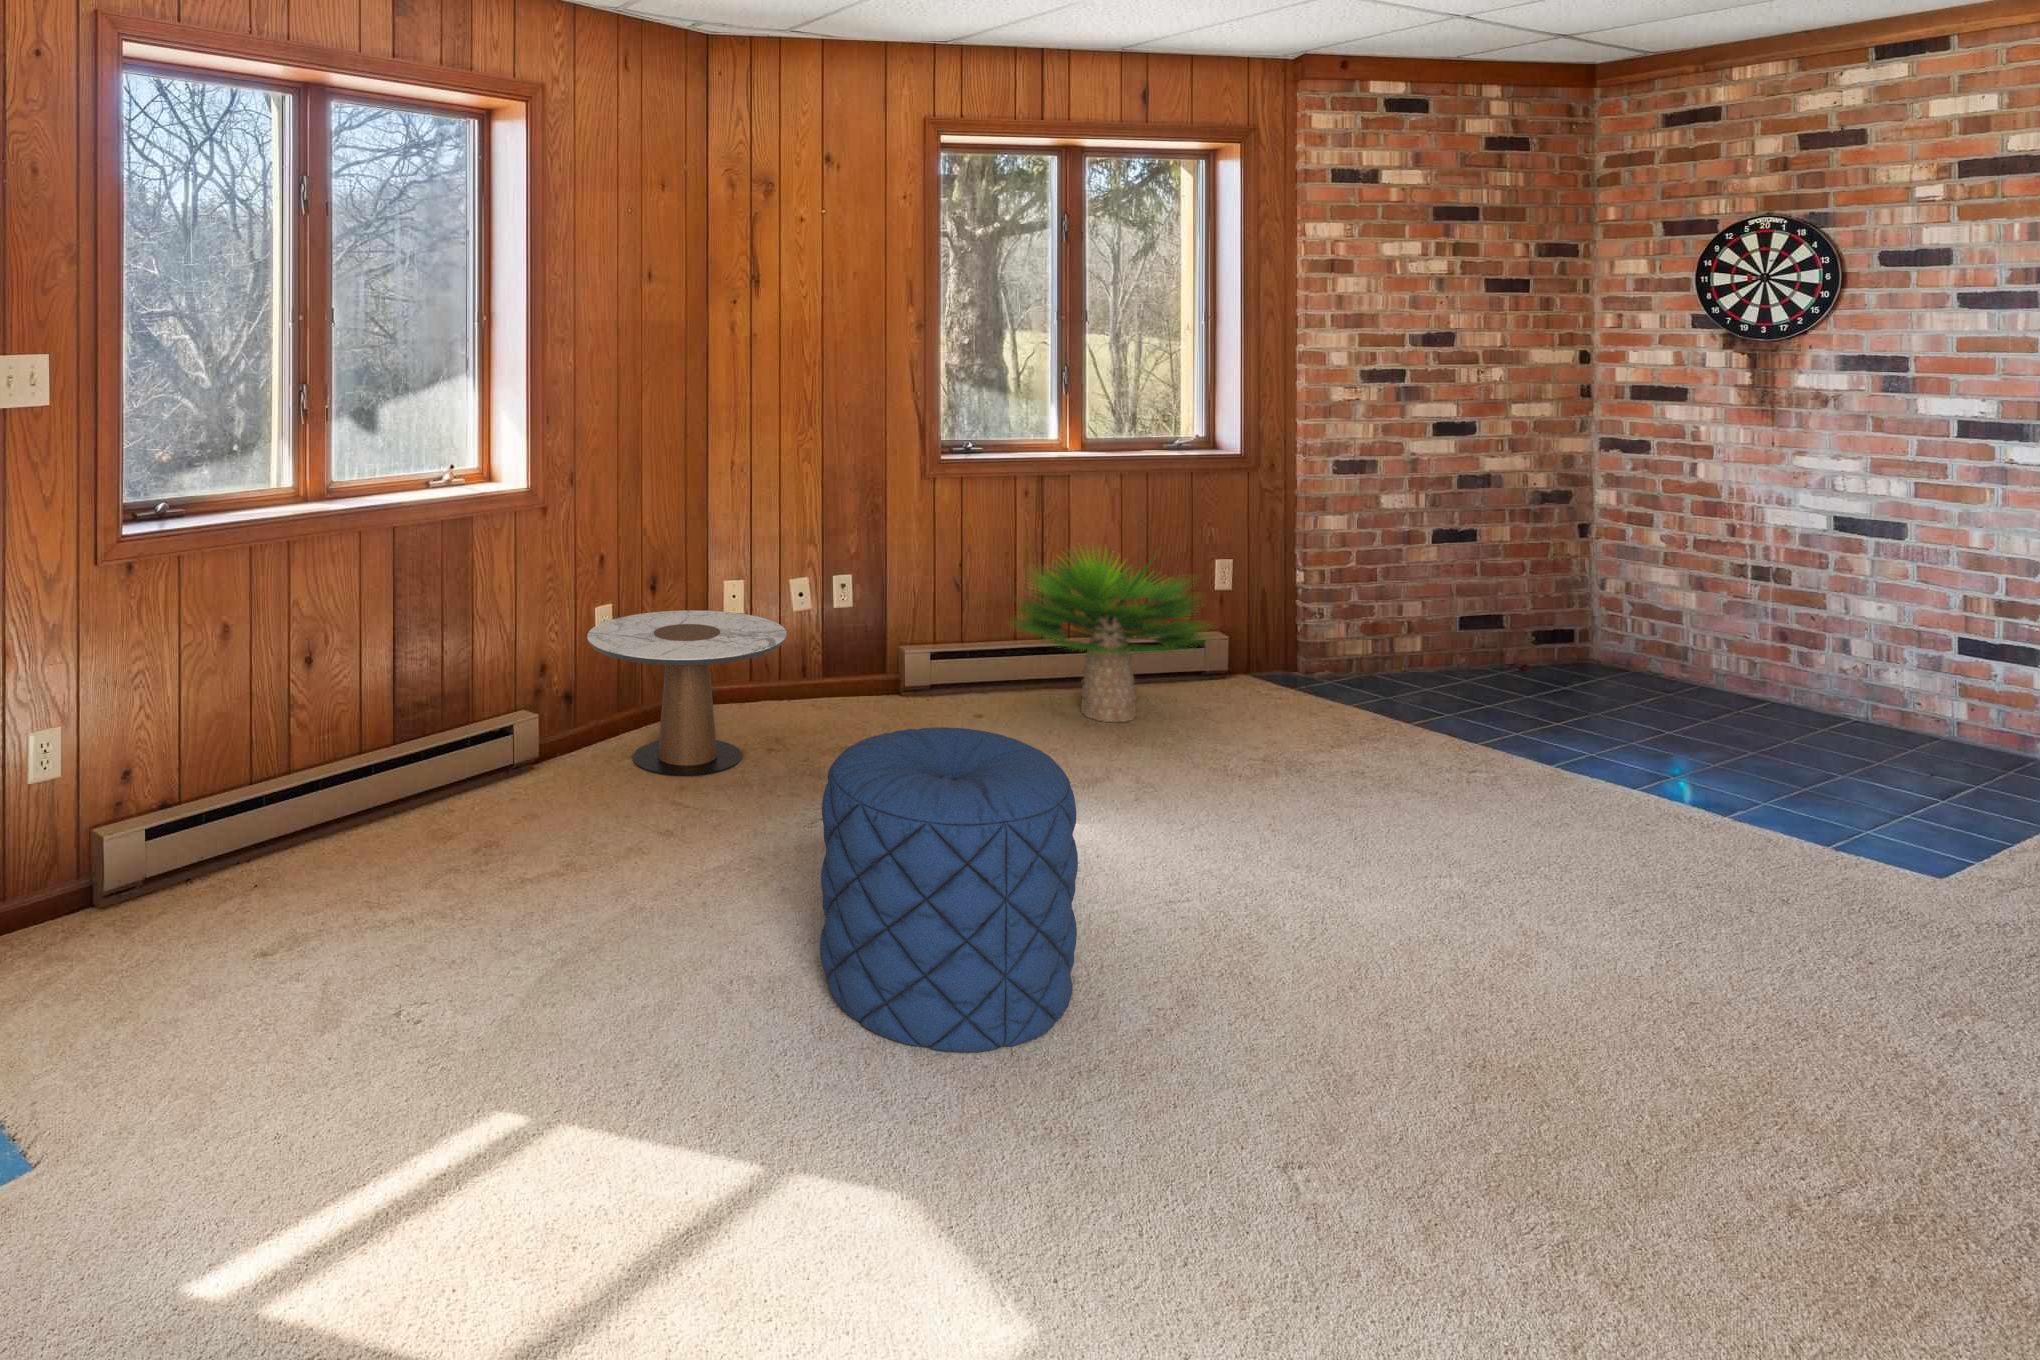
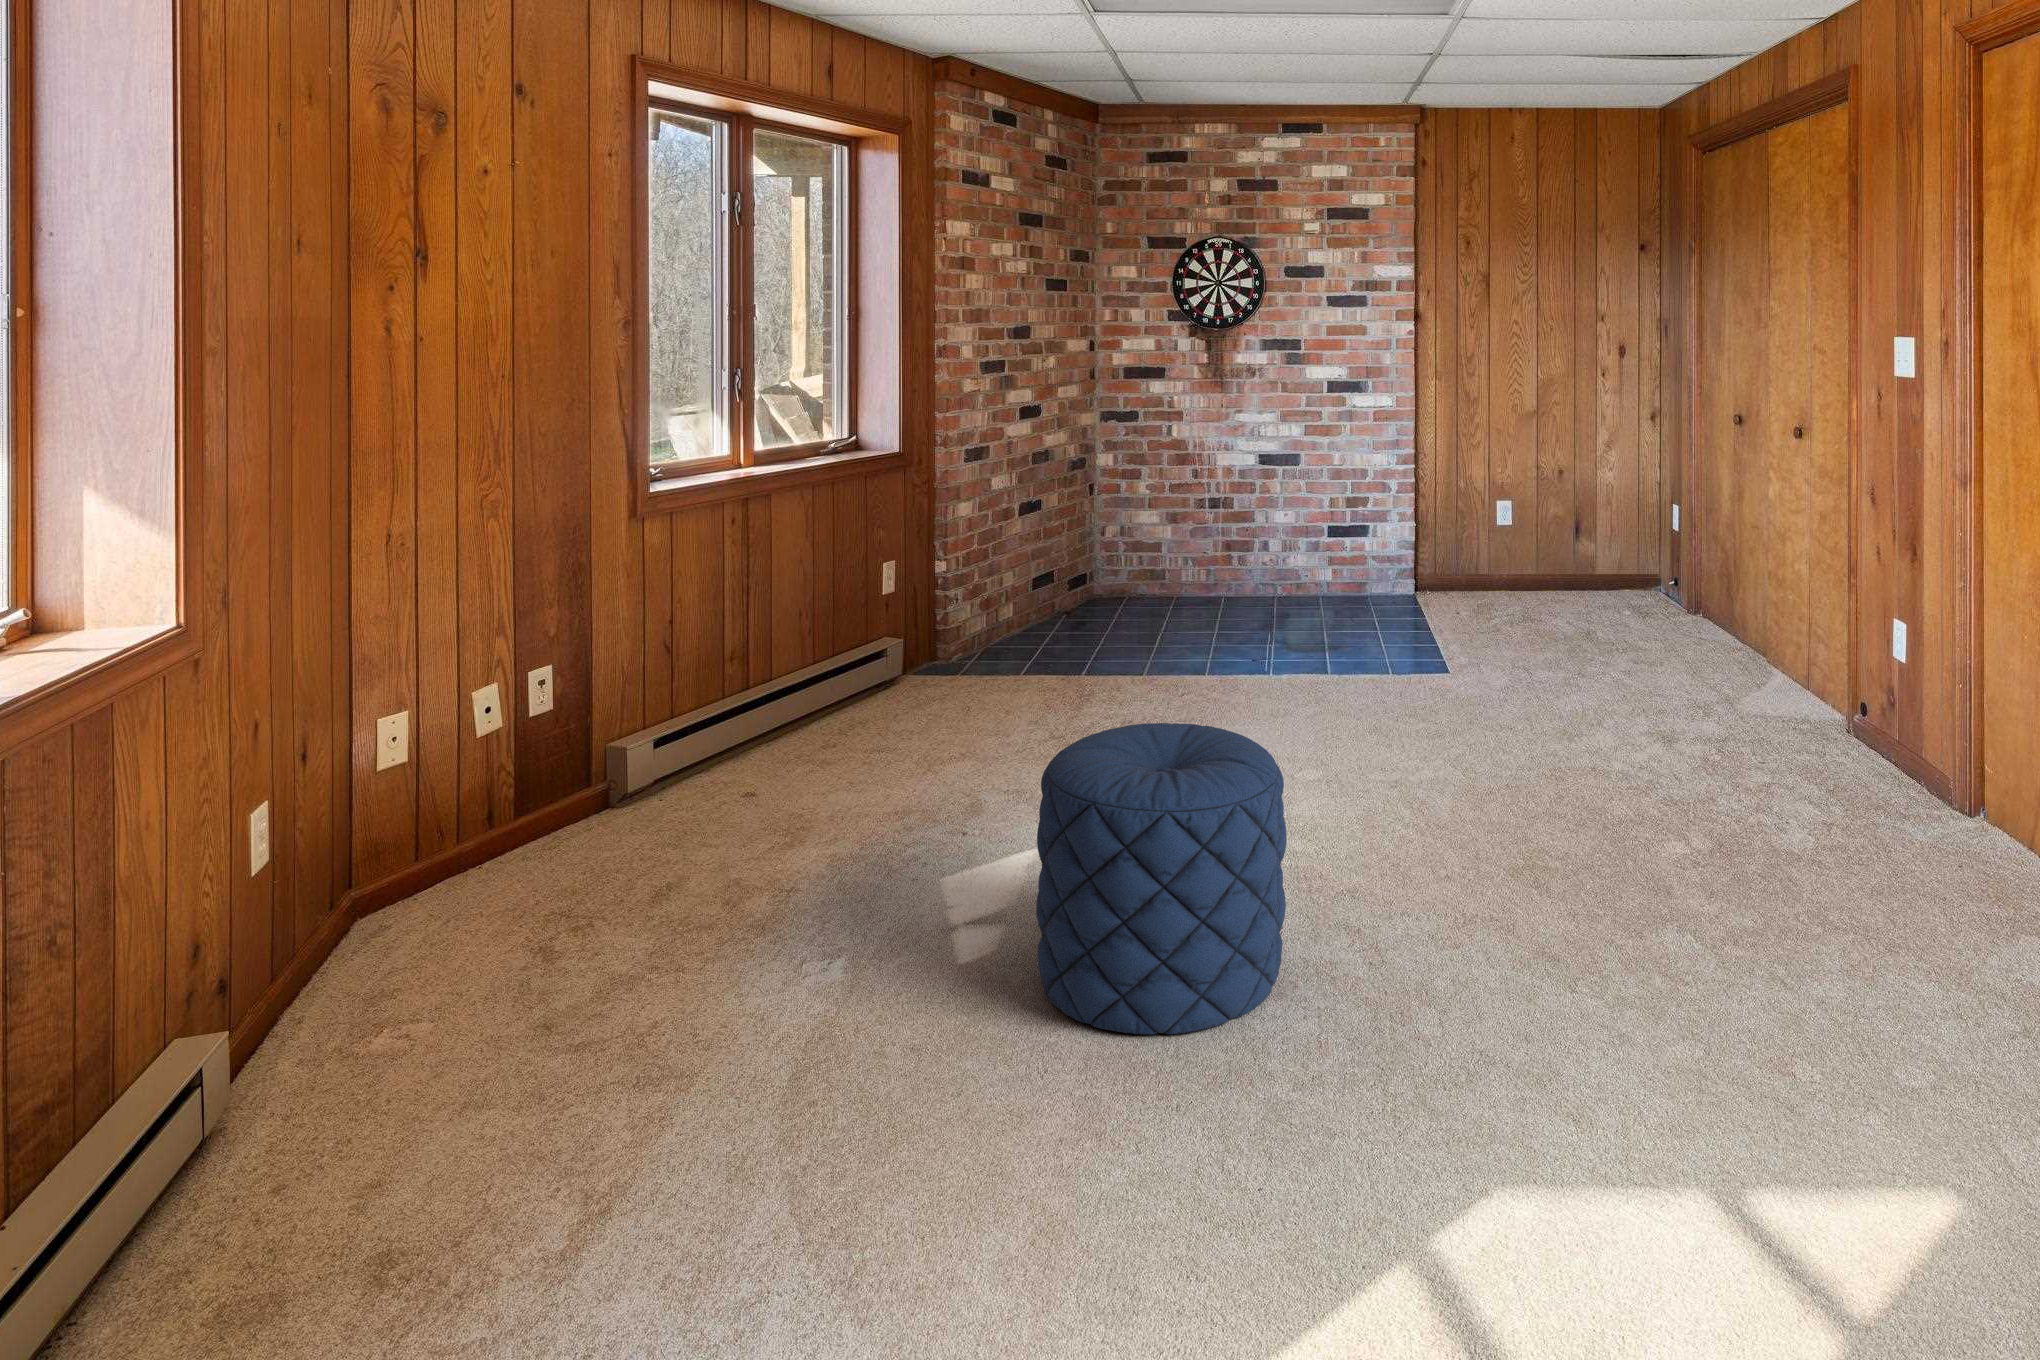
potted plant: present [1014,545,1204,722] -> none [741,543,971,741]
side table: present [587,610,787,776] -> none [320,718,646,970]

